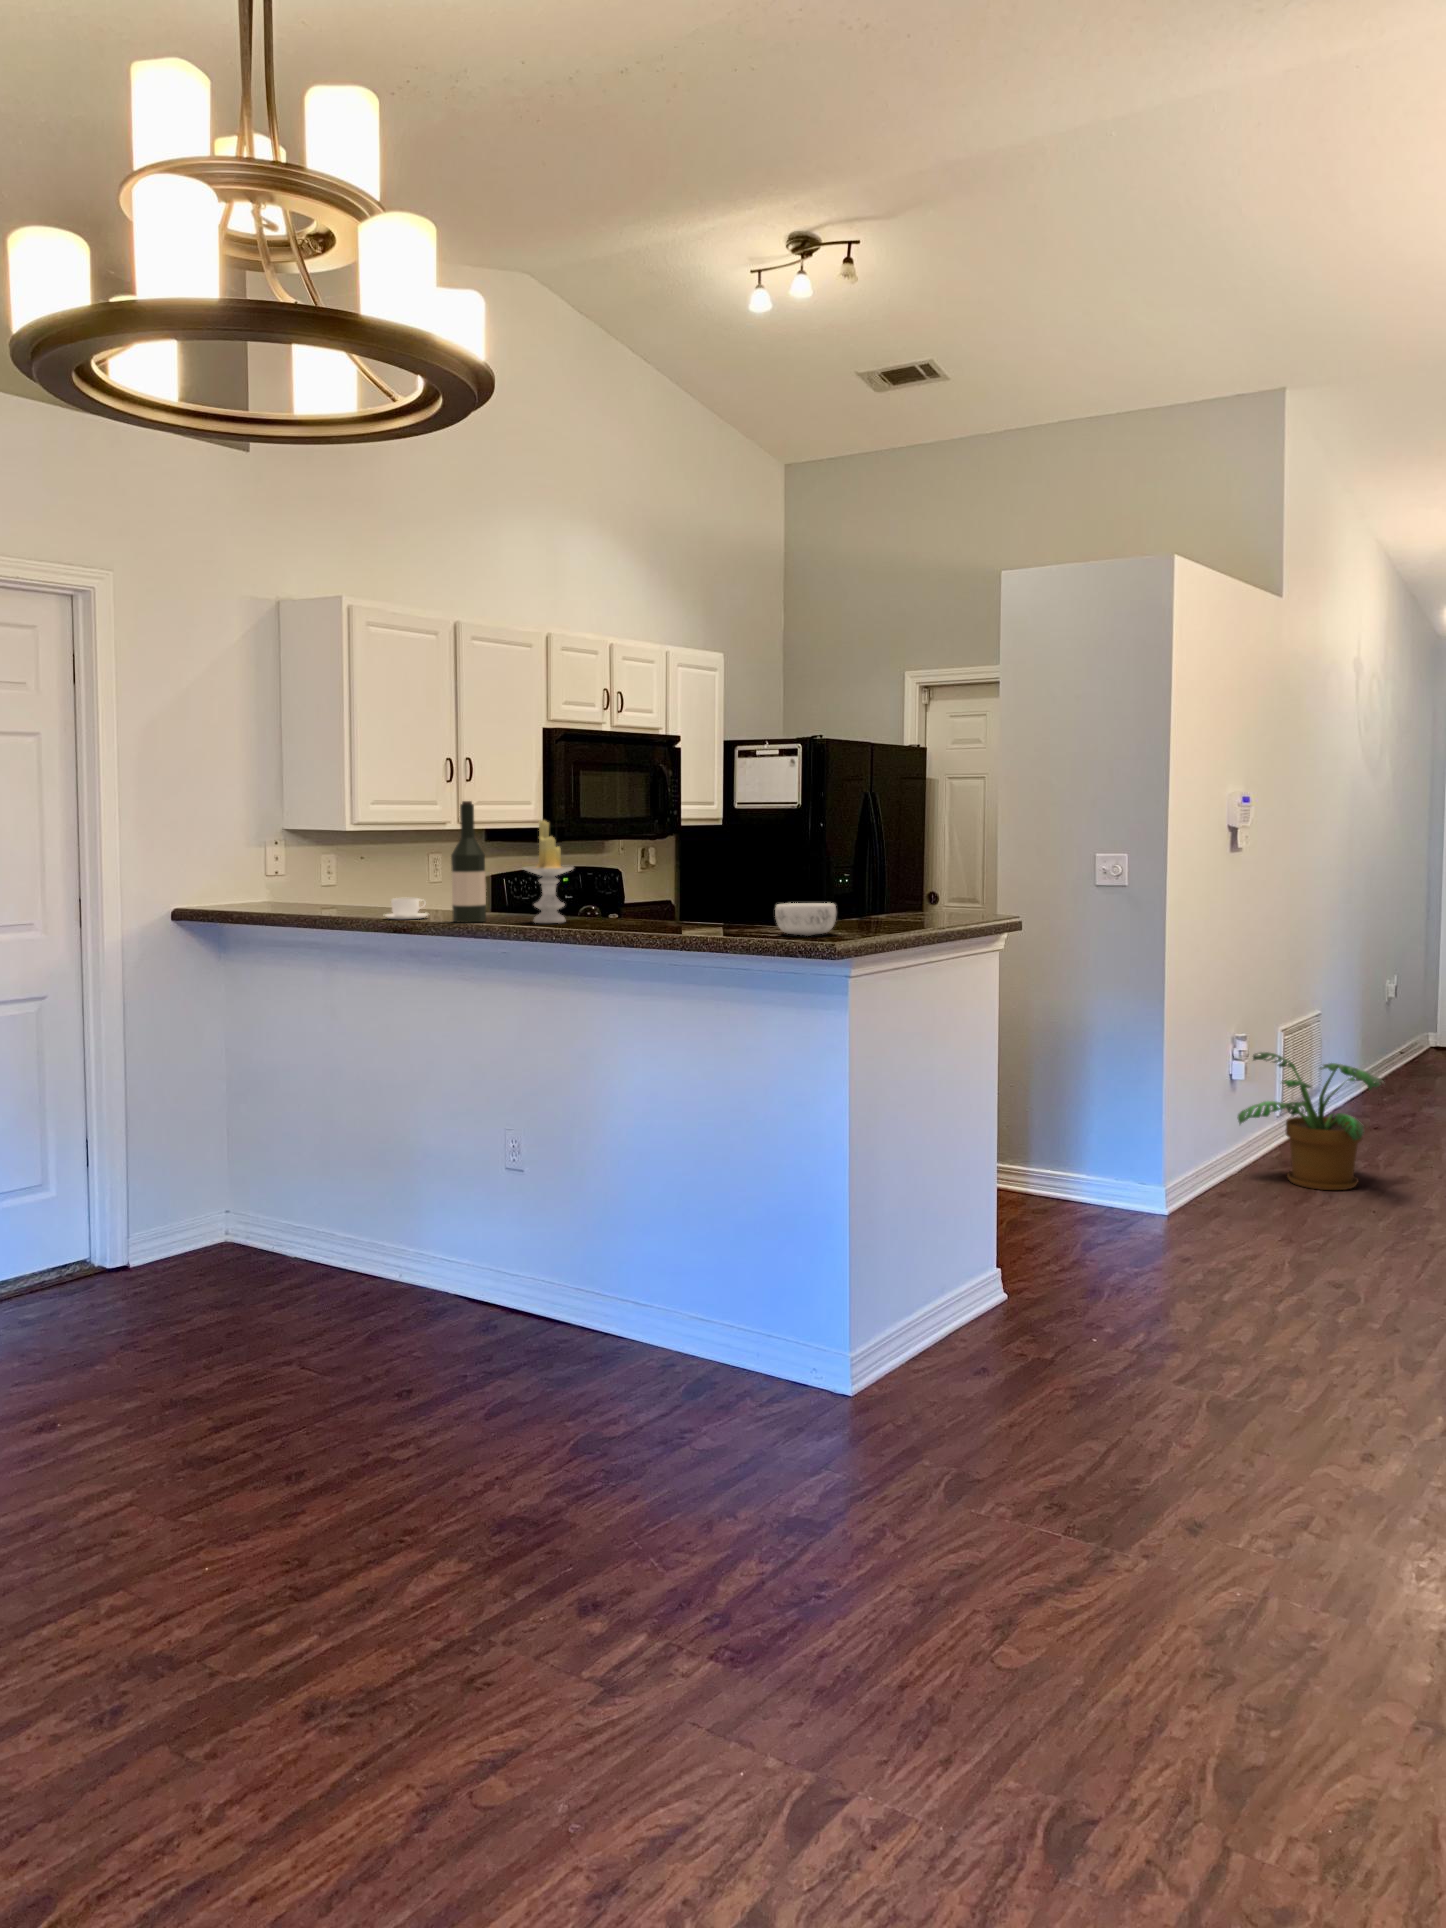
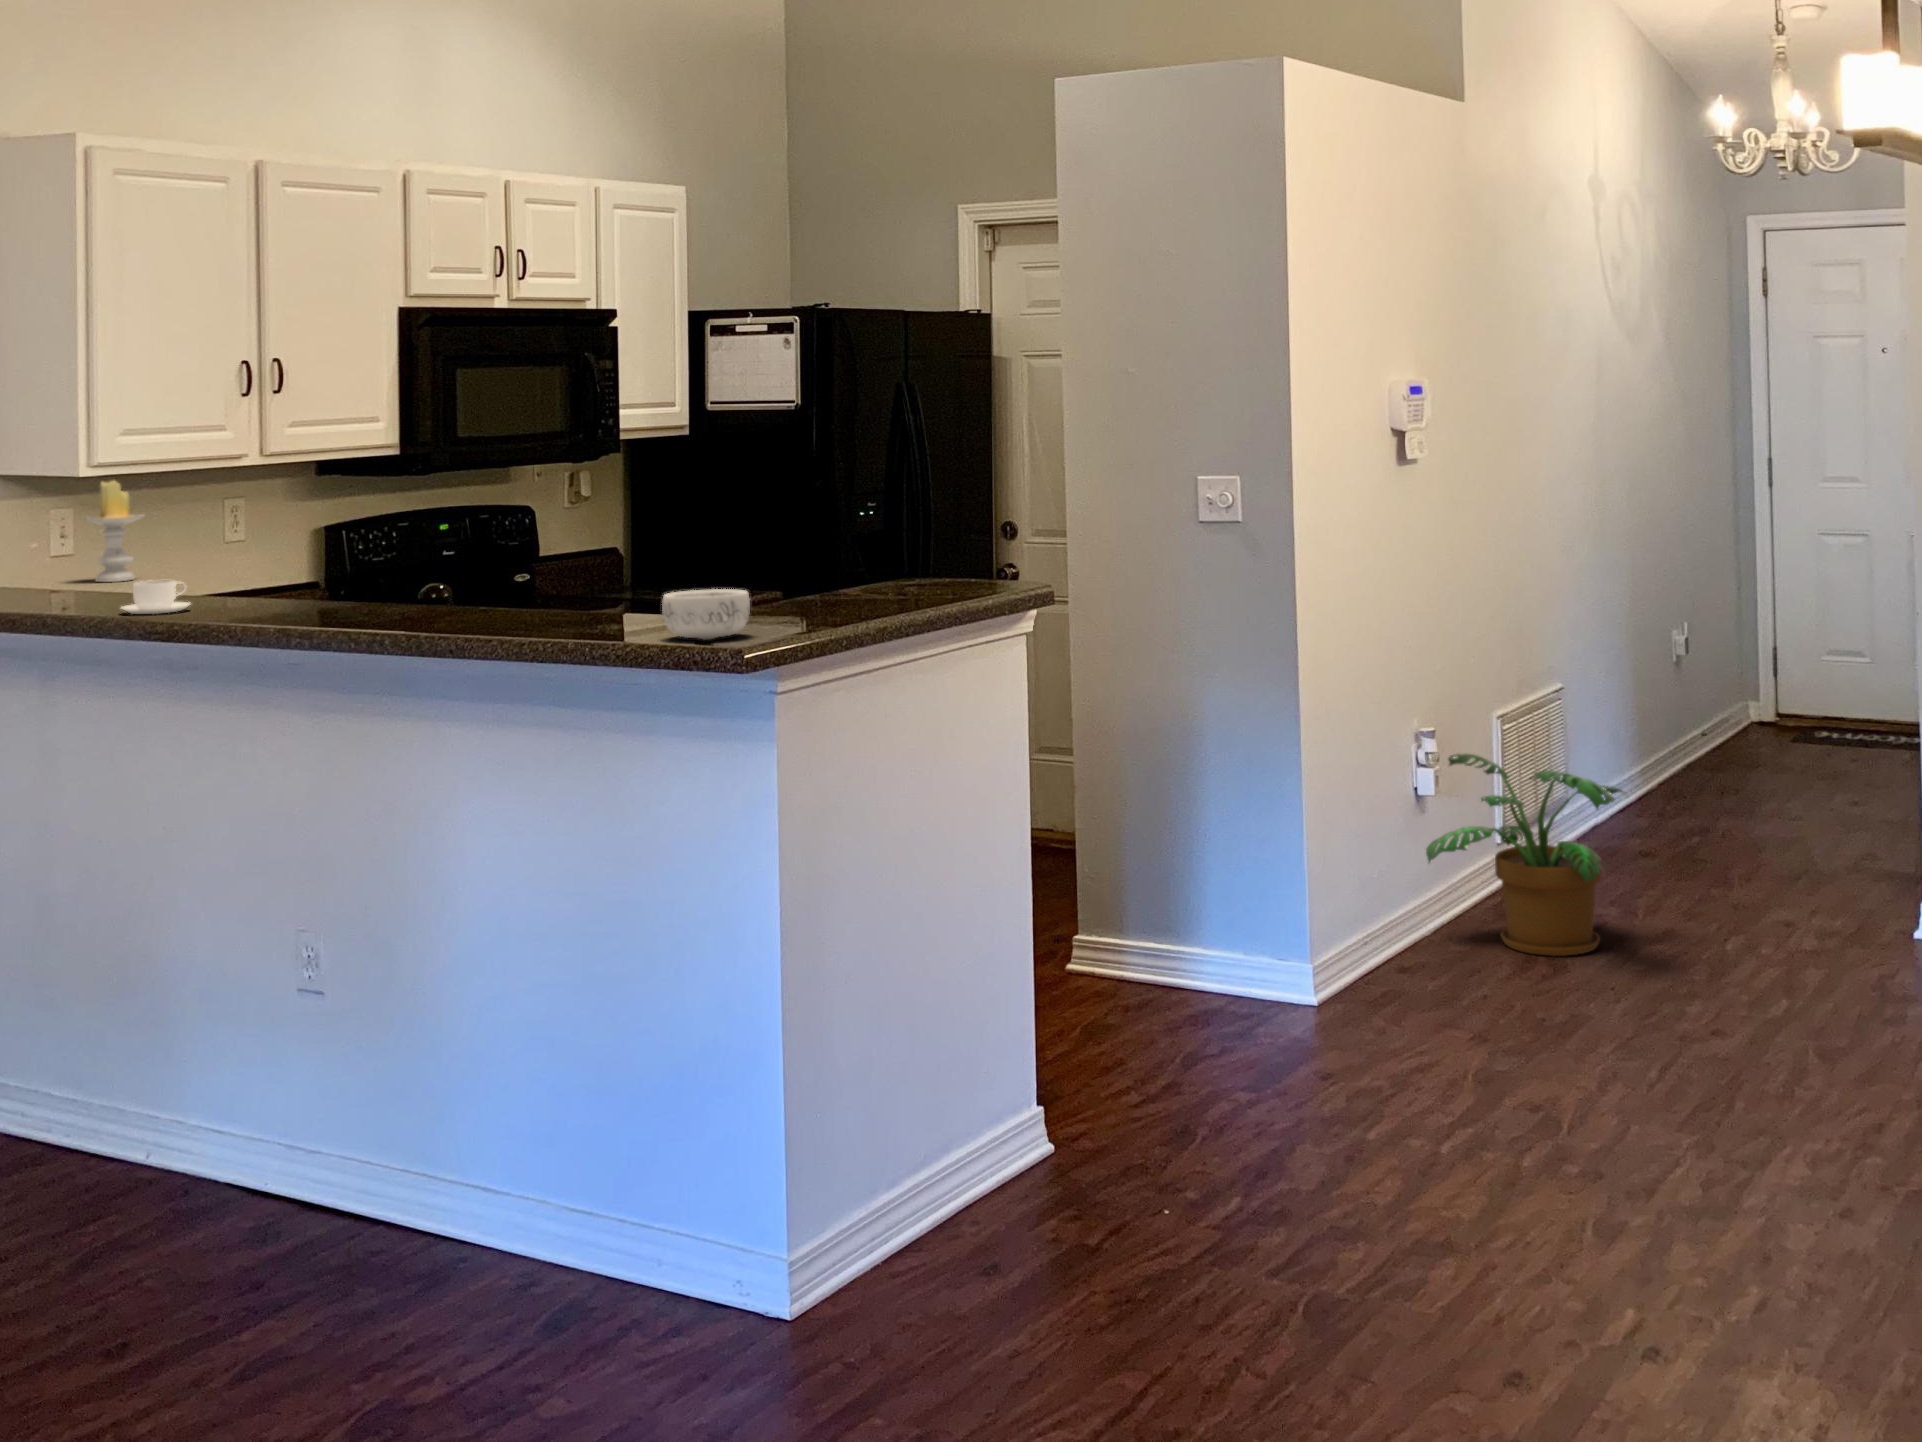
wine bottle: present [451,801,486,923] -> none [216,439,269,619]
candle: present [524,821,573,923] -> present [86,481,144,582]

